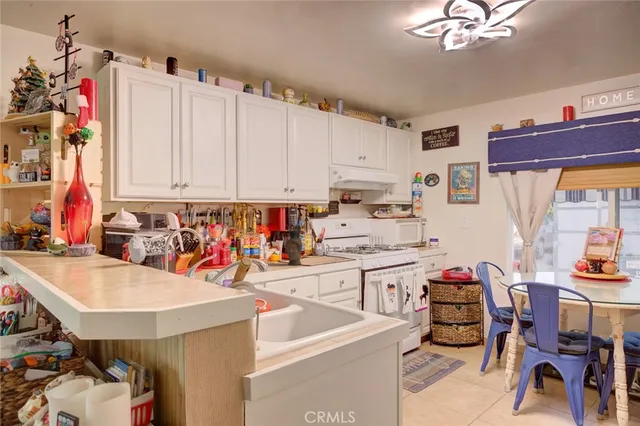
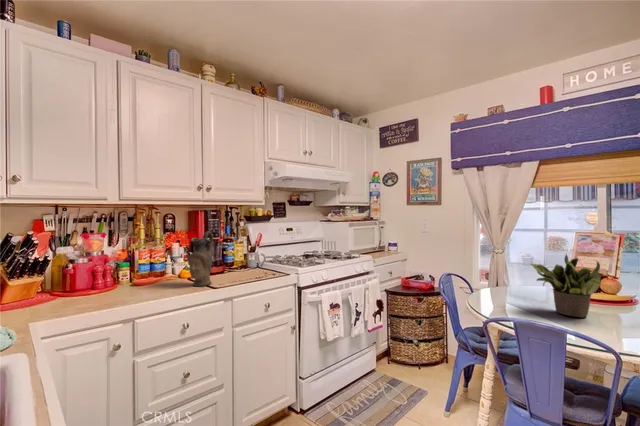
potted plant: none [547,241,596,286] -> present [531,255,604,317]

